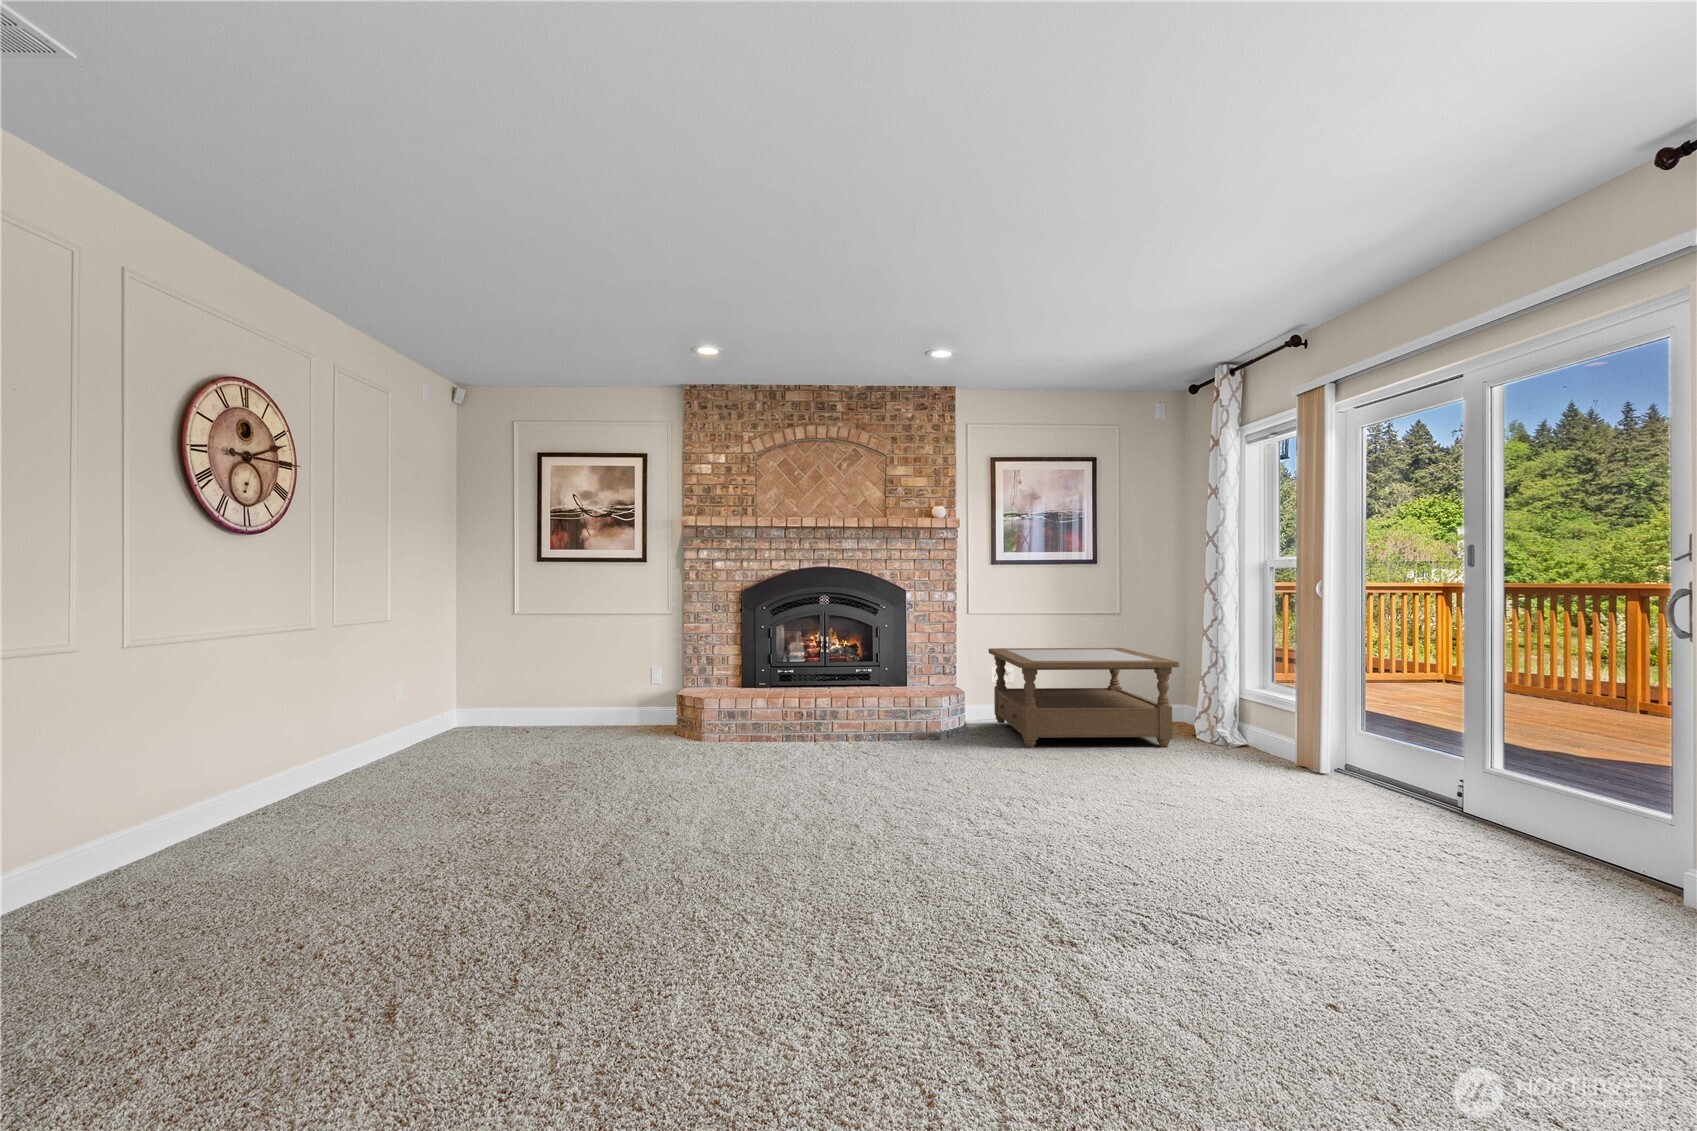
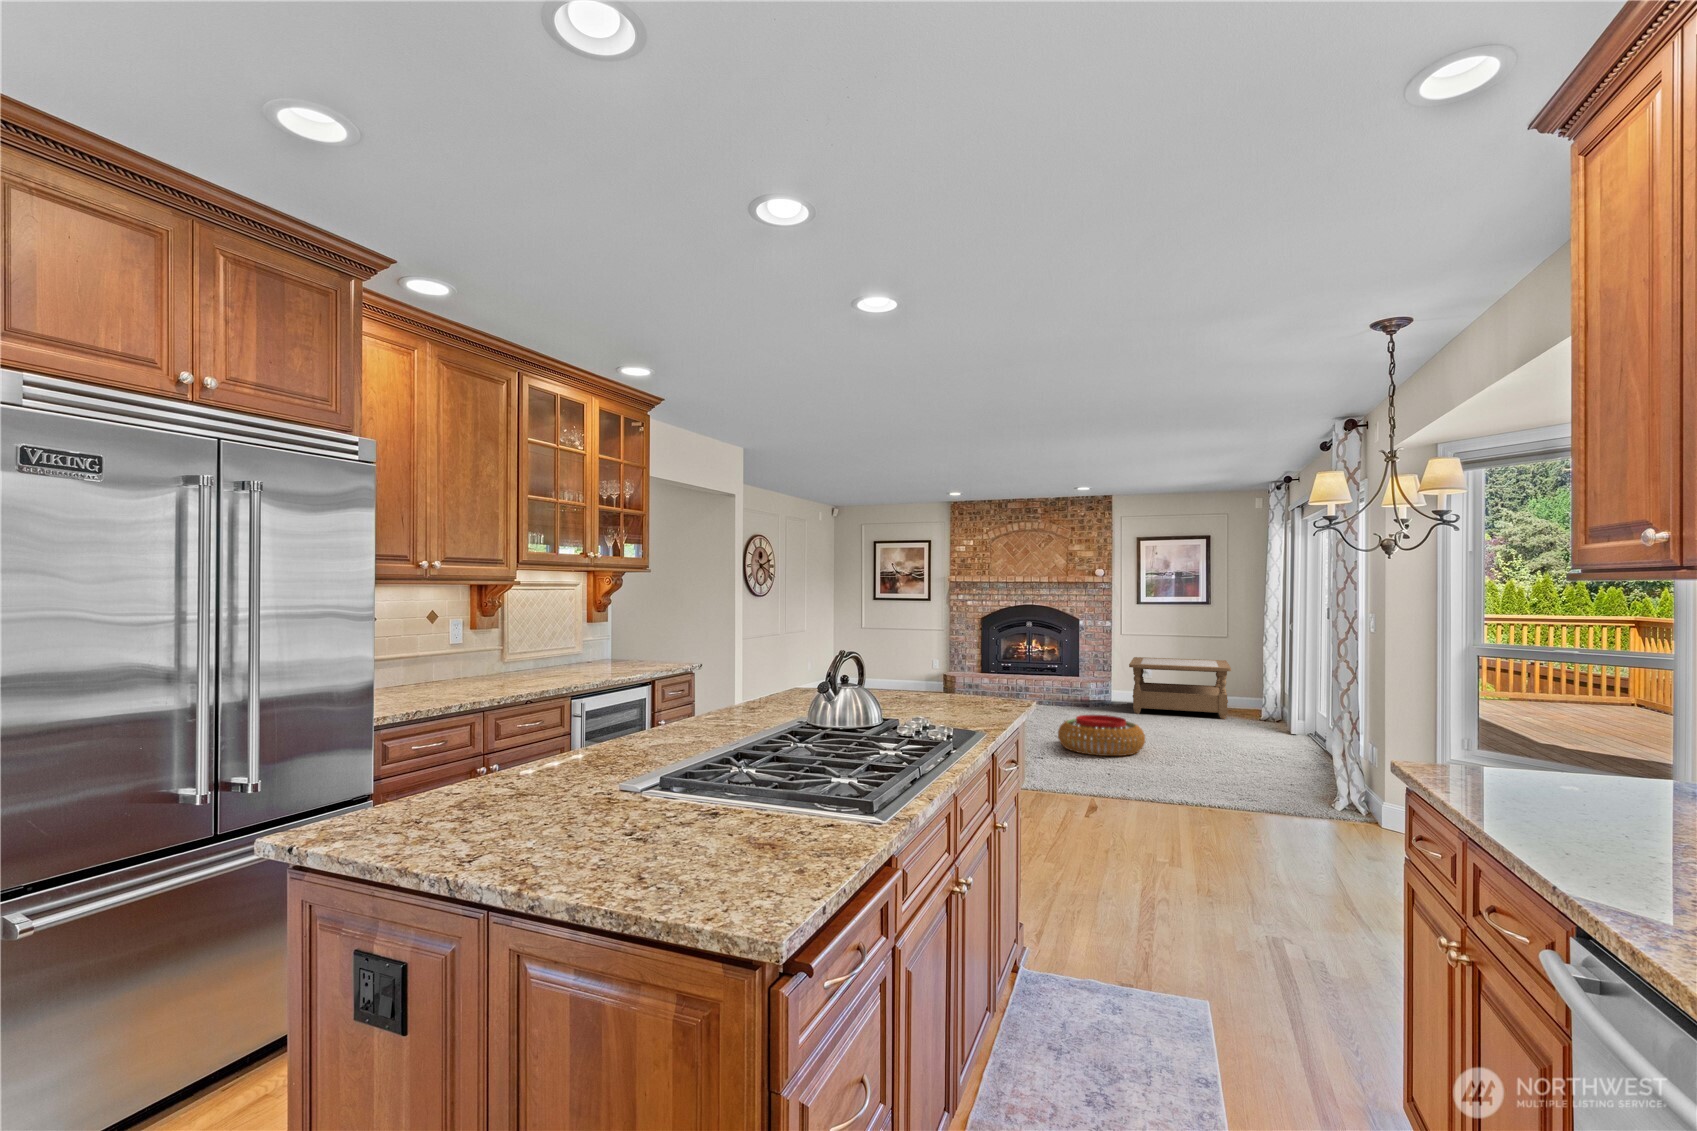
pouf: none [1037,794,1259,922] -> present [1058,715,1145,756]

